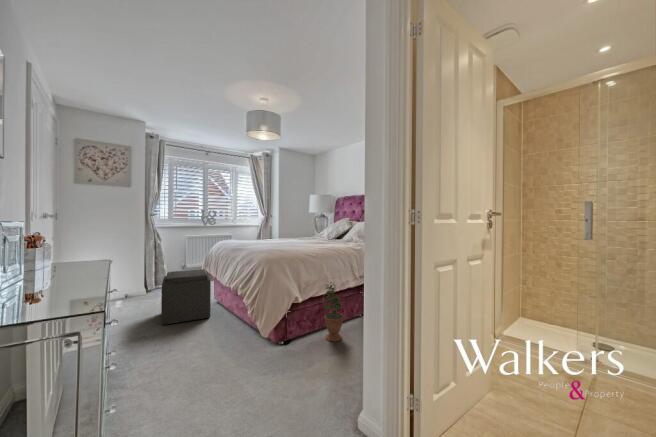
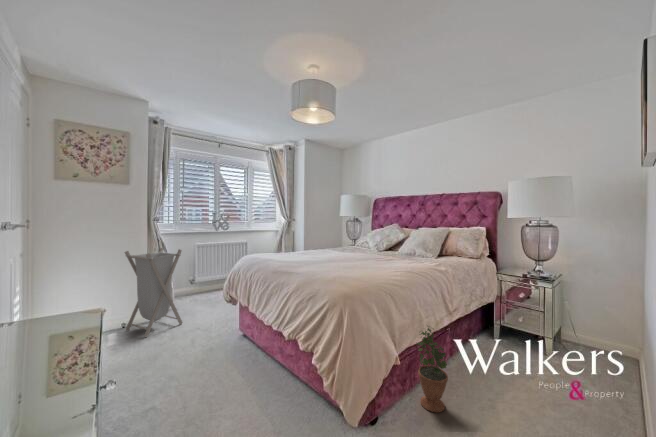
laundry hamper: none [126,236,172,303] -> present [125,248,183,337]
ottoman: present [161,269,211,325] -> none [178,295,244,380]

